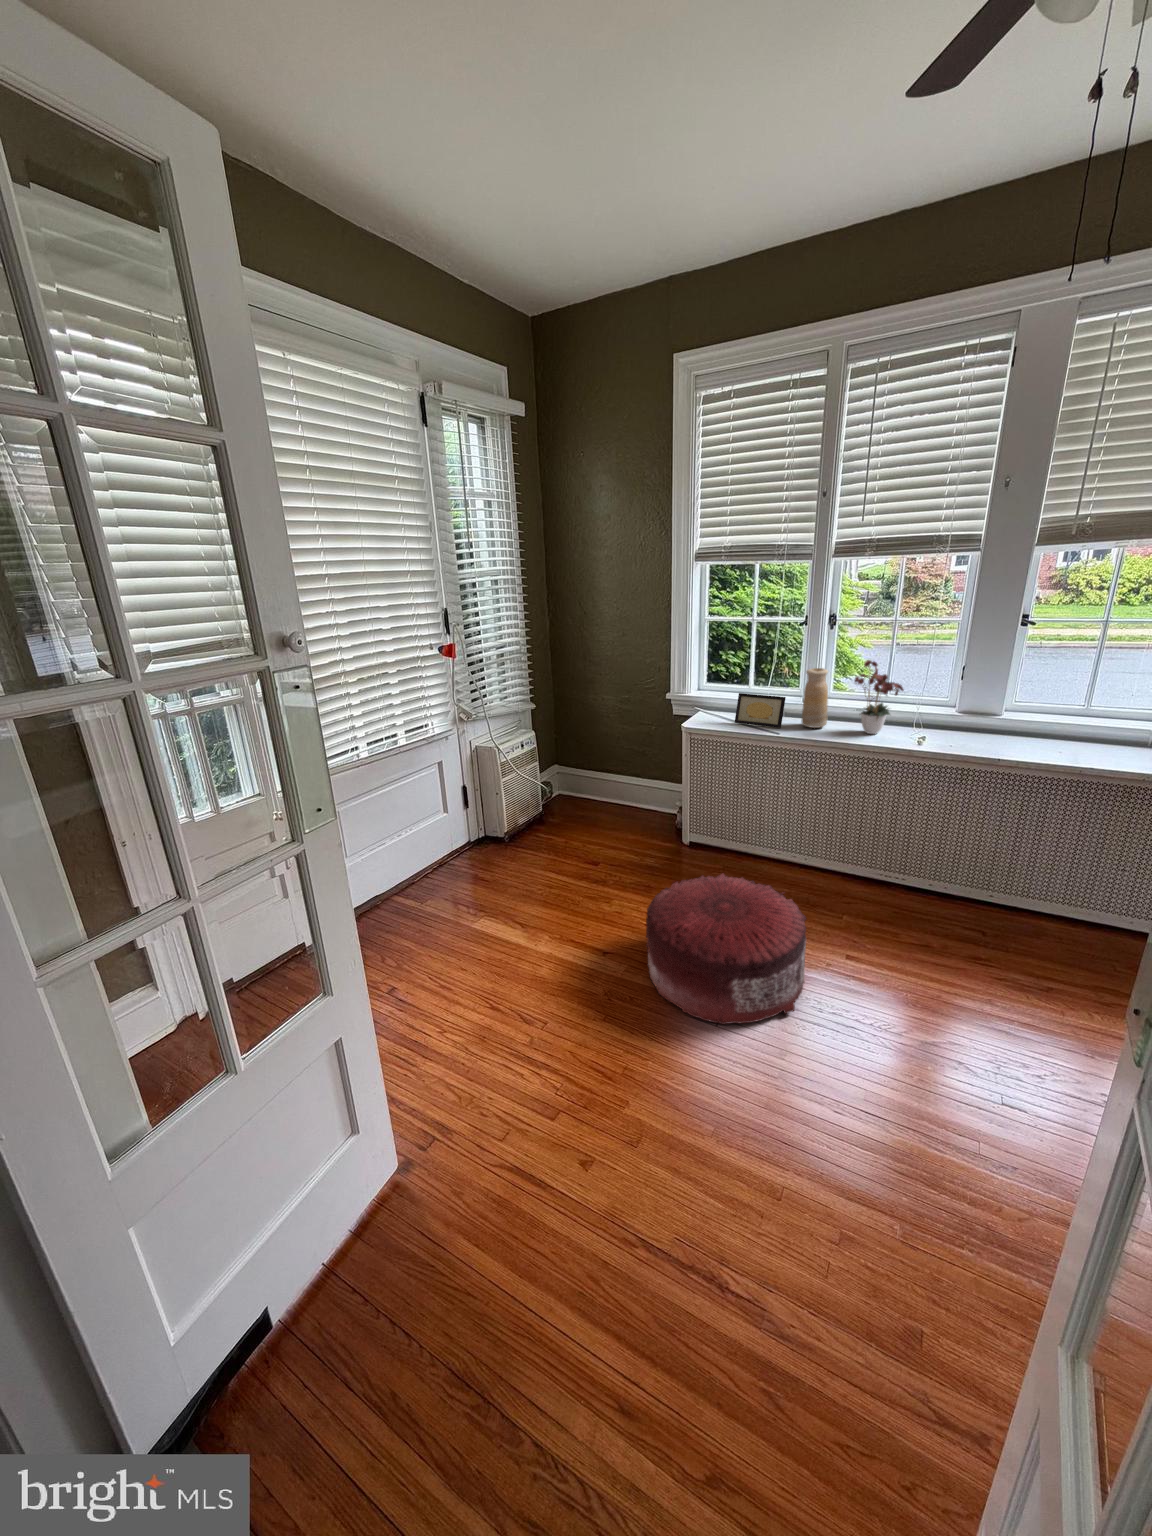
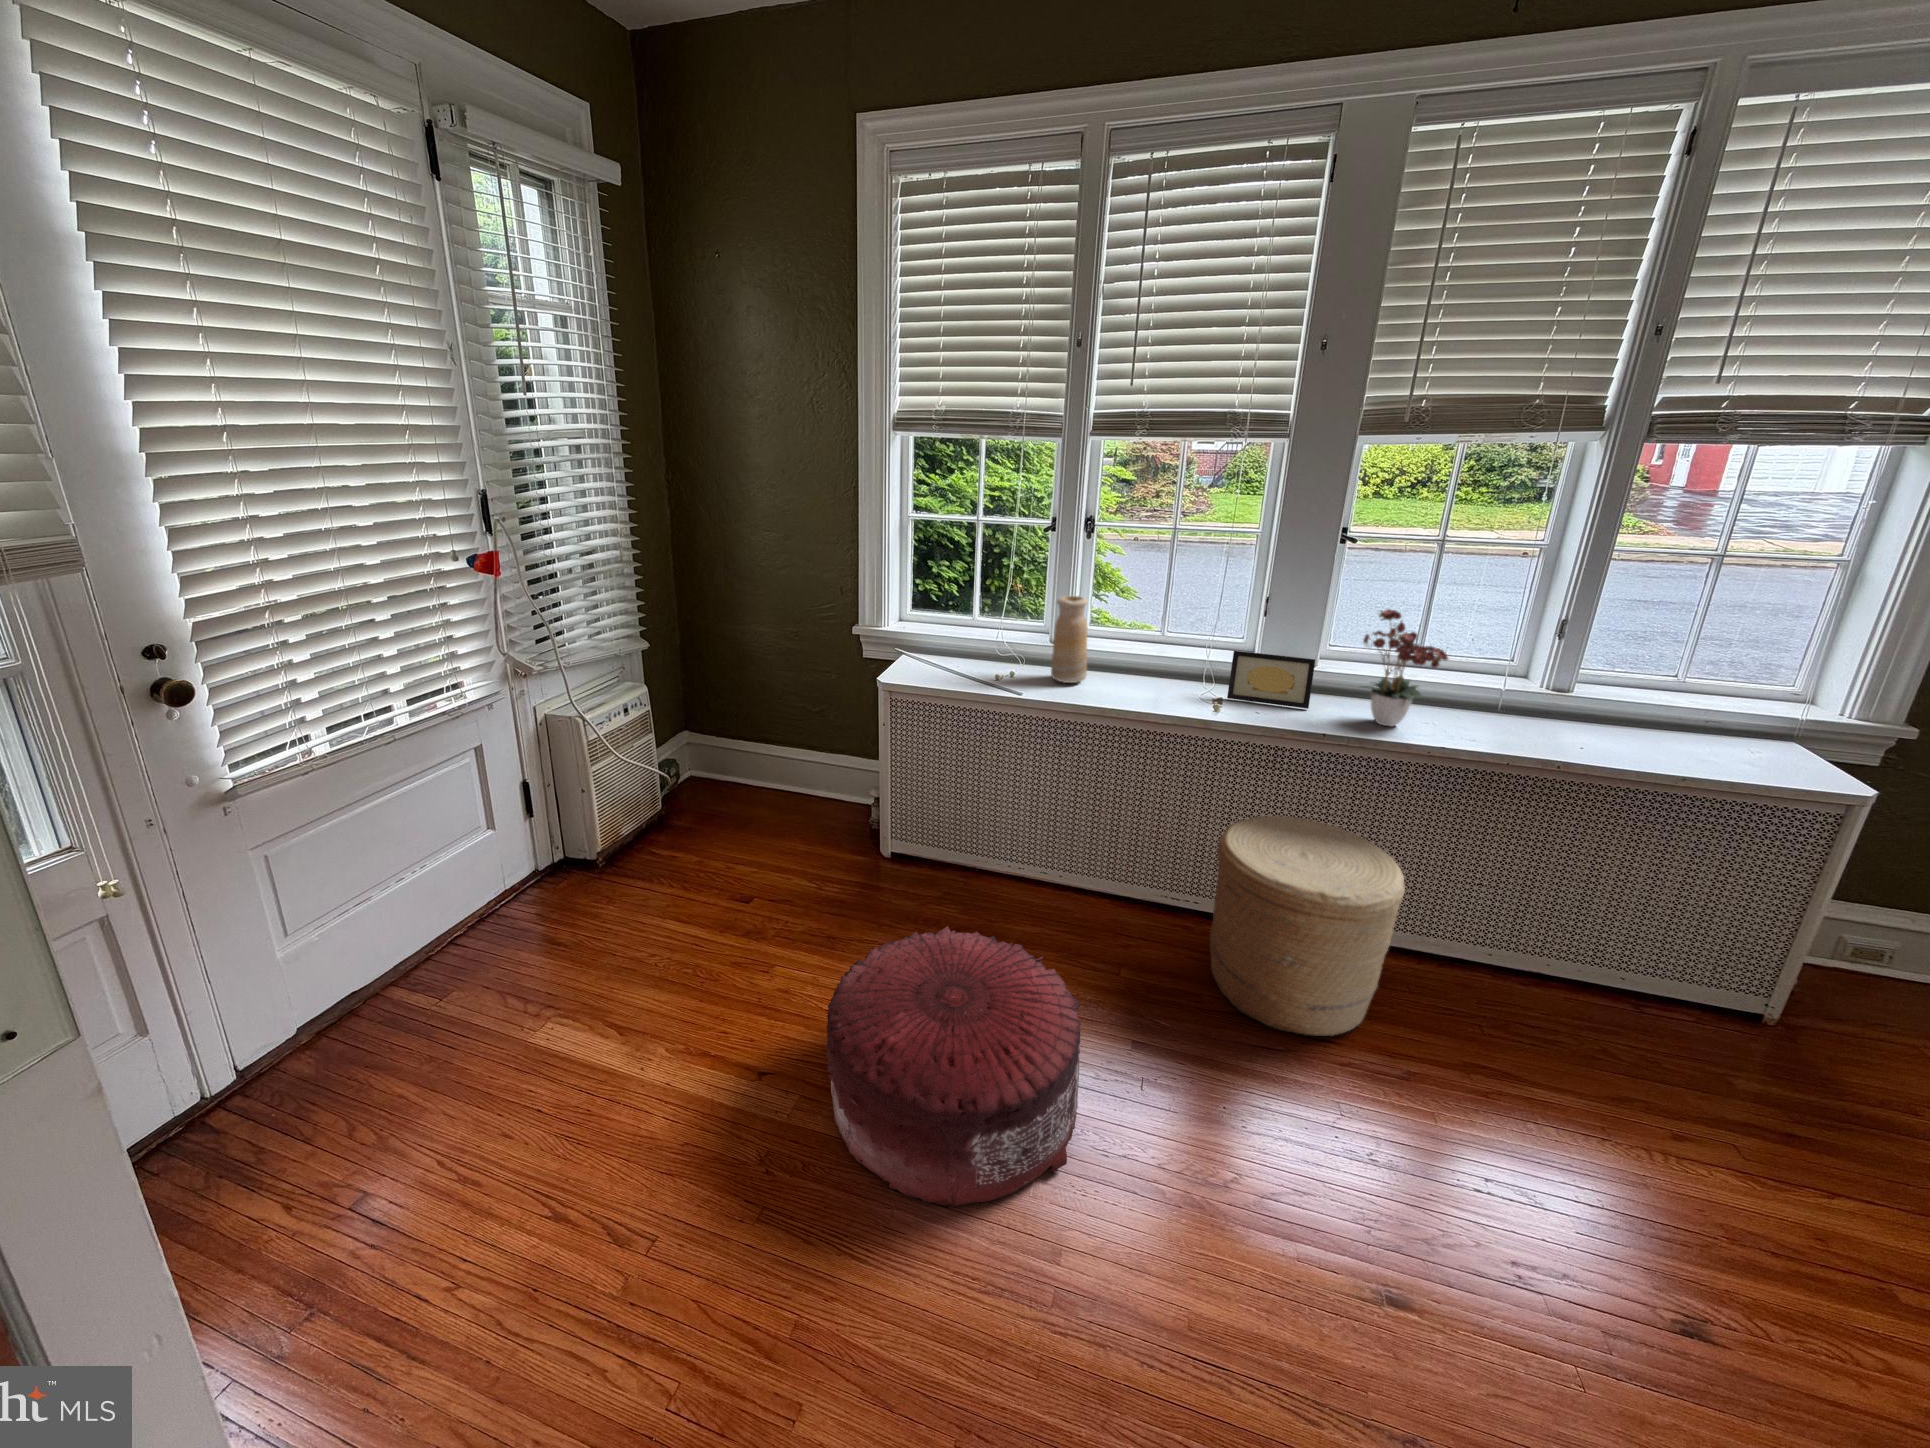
flower arrangement: present [854,660,904,734] -> present [1363,609,1448,726]
picture frame: present [735,693,786,728] -> present [1227,651,1315,709]
woven basket: none [909,817,1053,964] -> present [1210,816,1405,1036]

